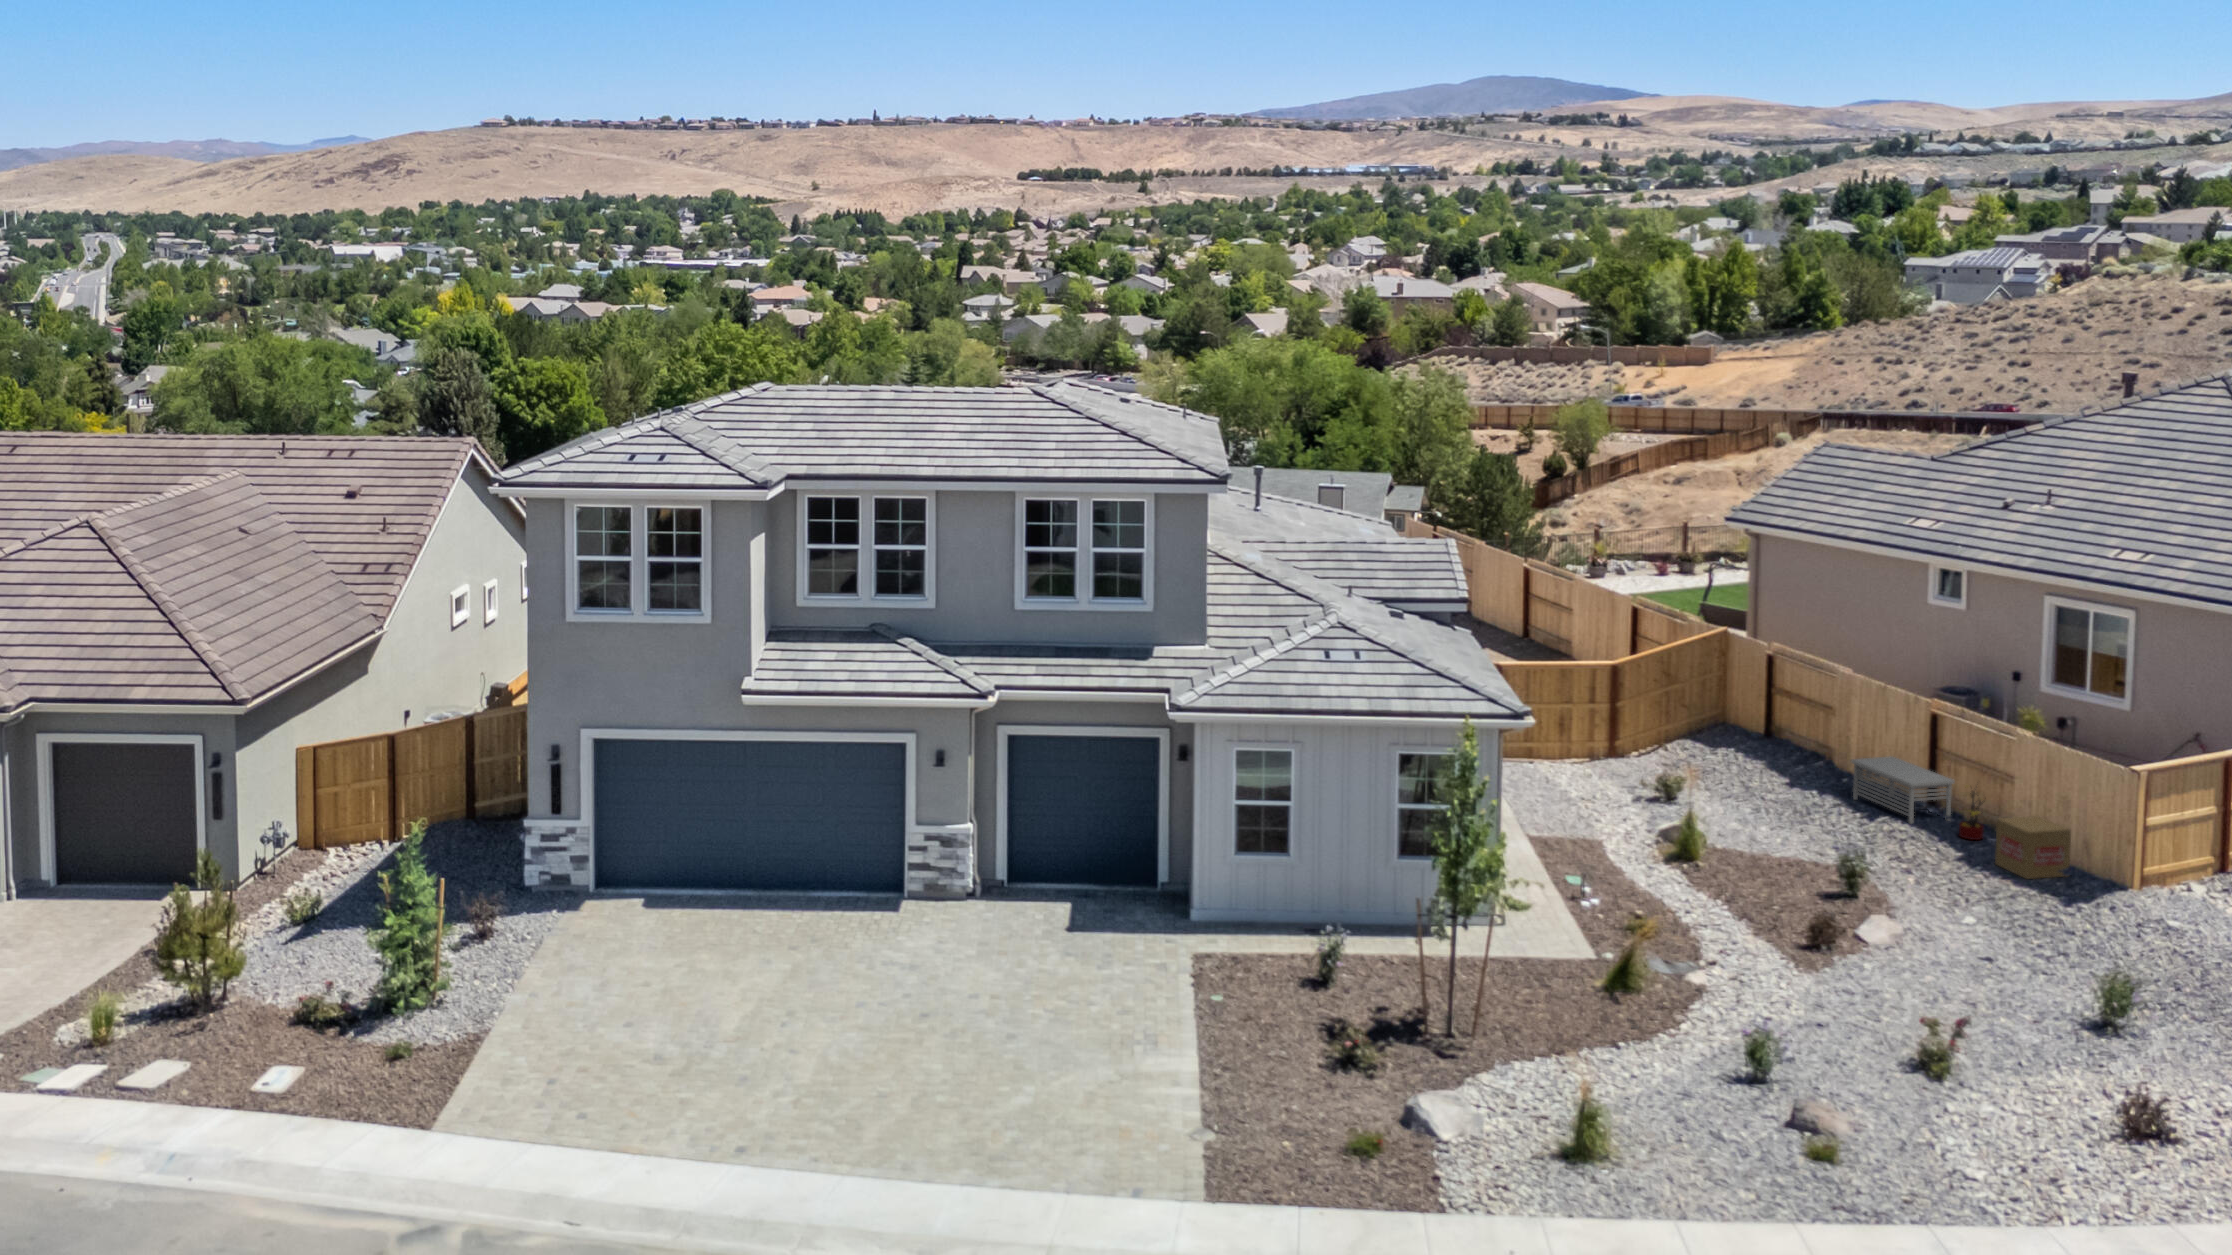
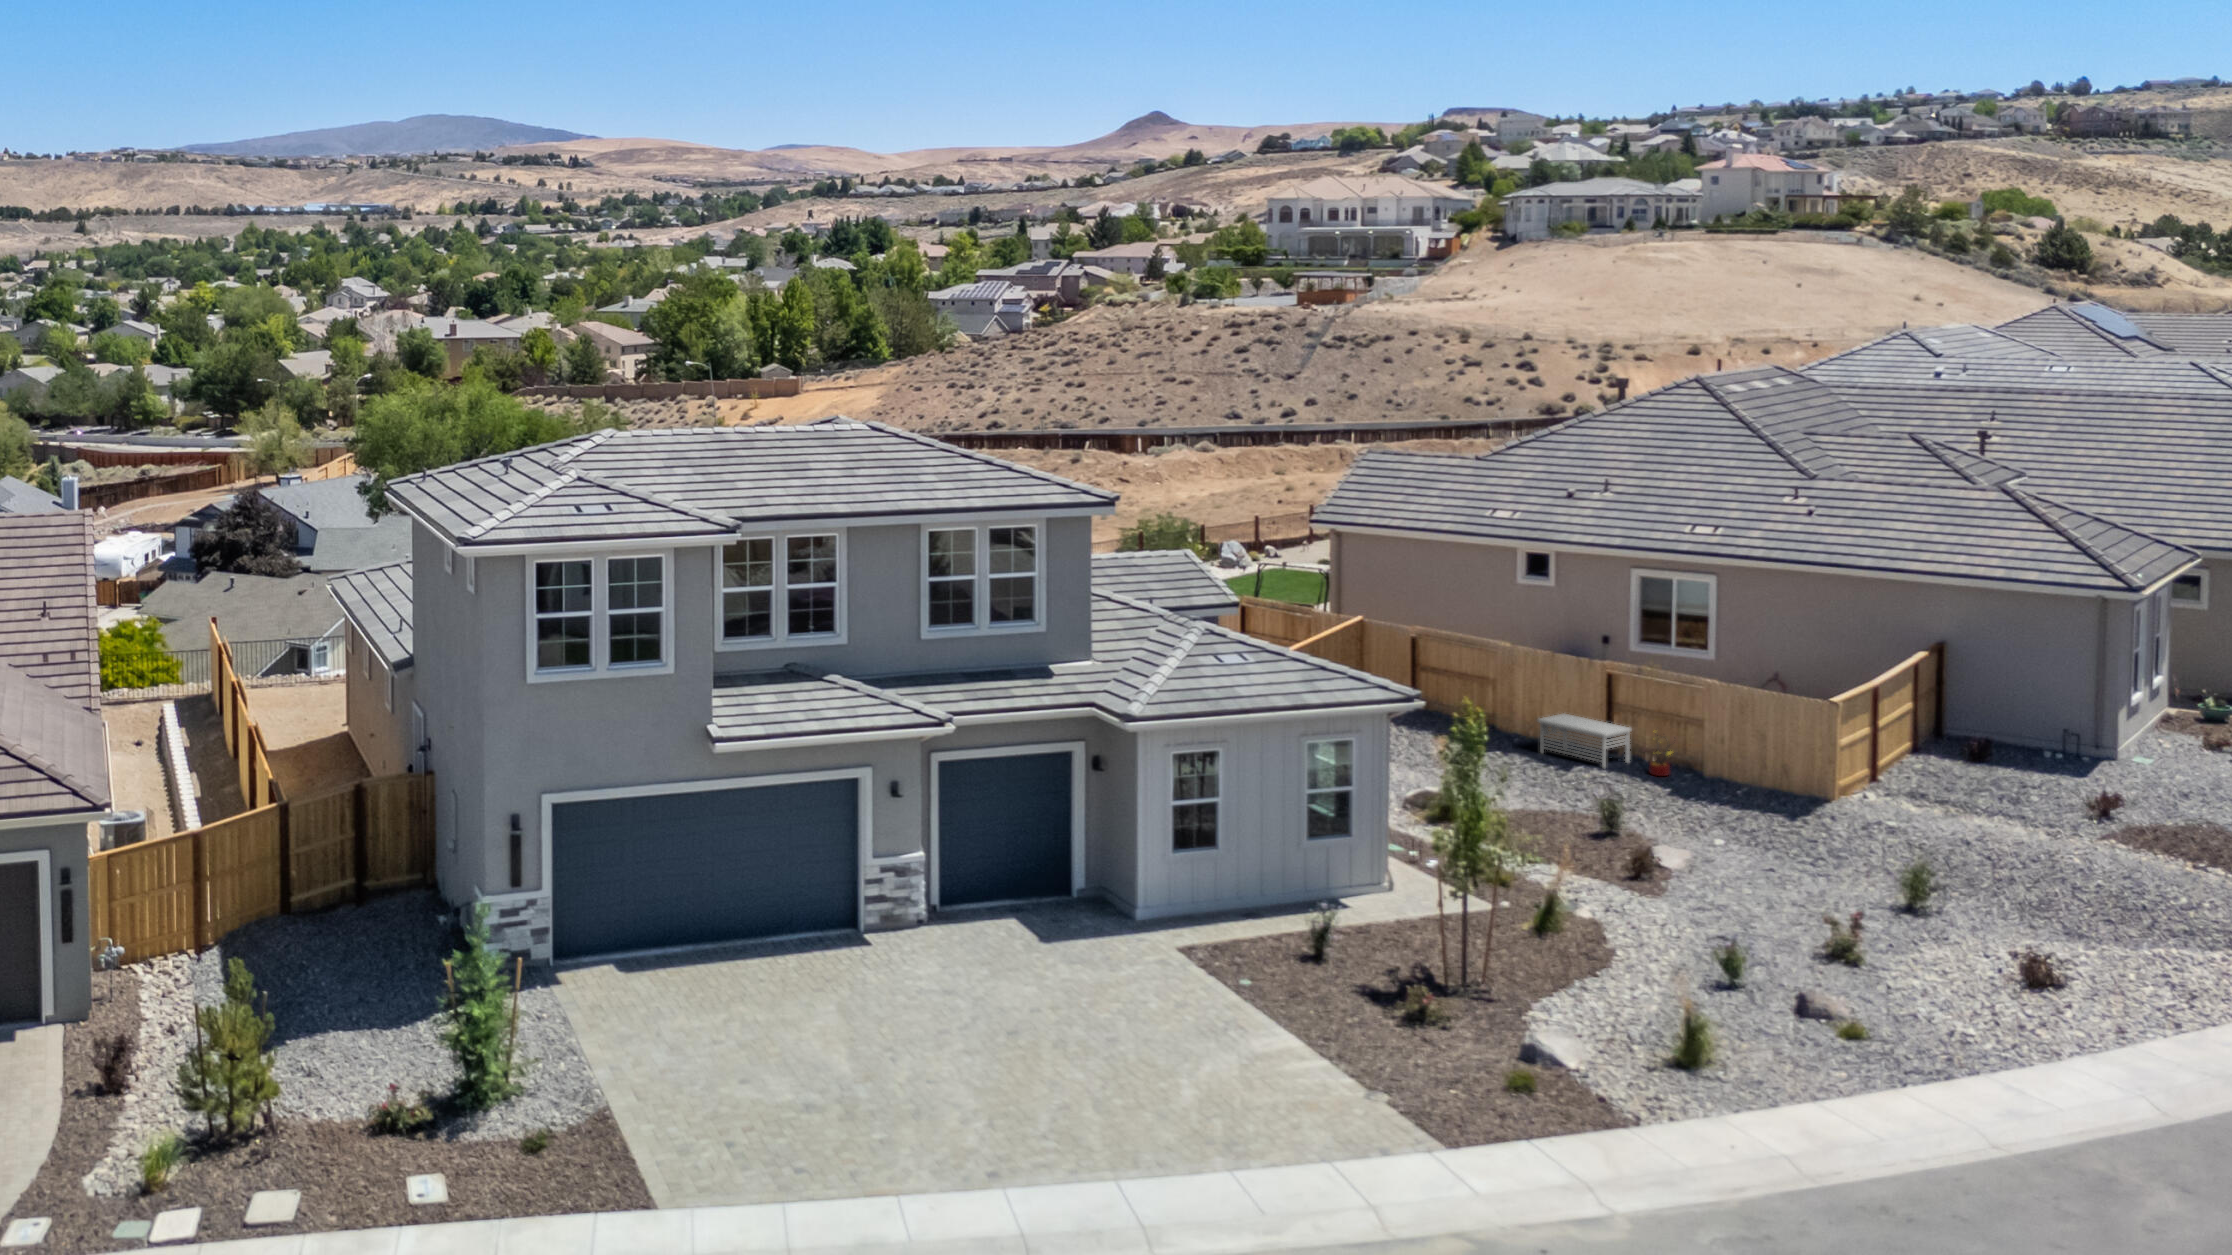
cardboard box: present [1995,816,2071,879] -> none [1701,750,1762,803]

